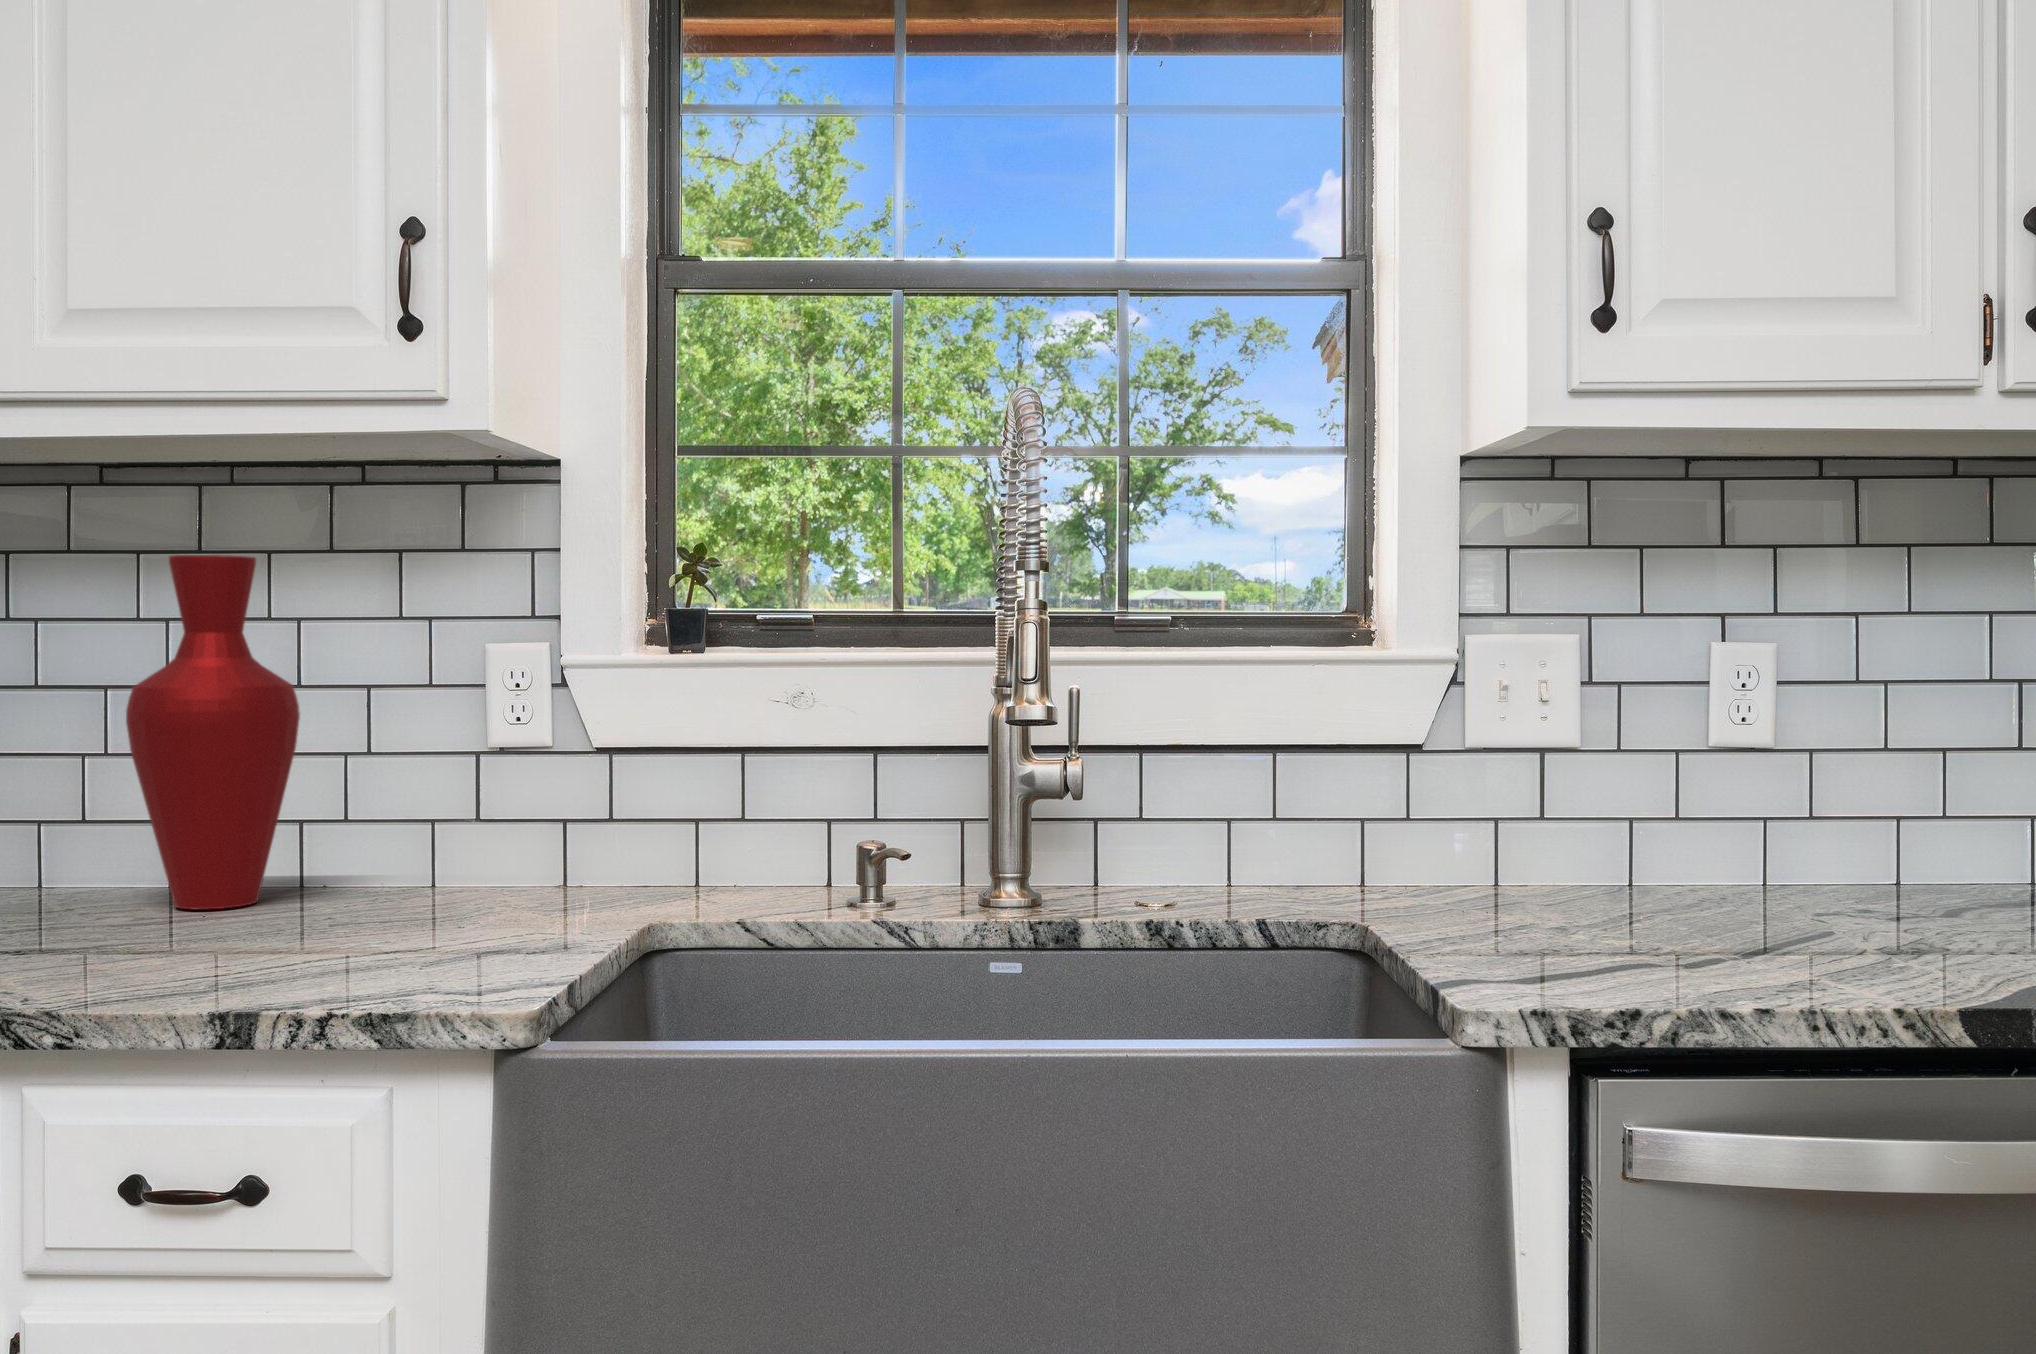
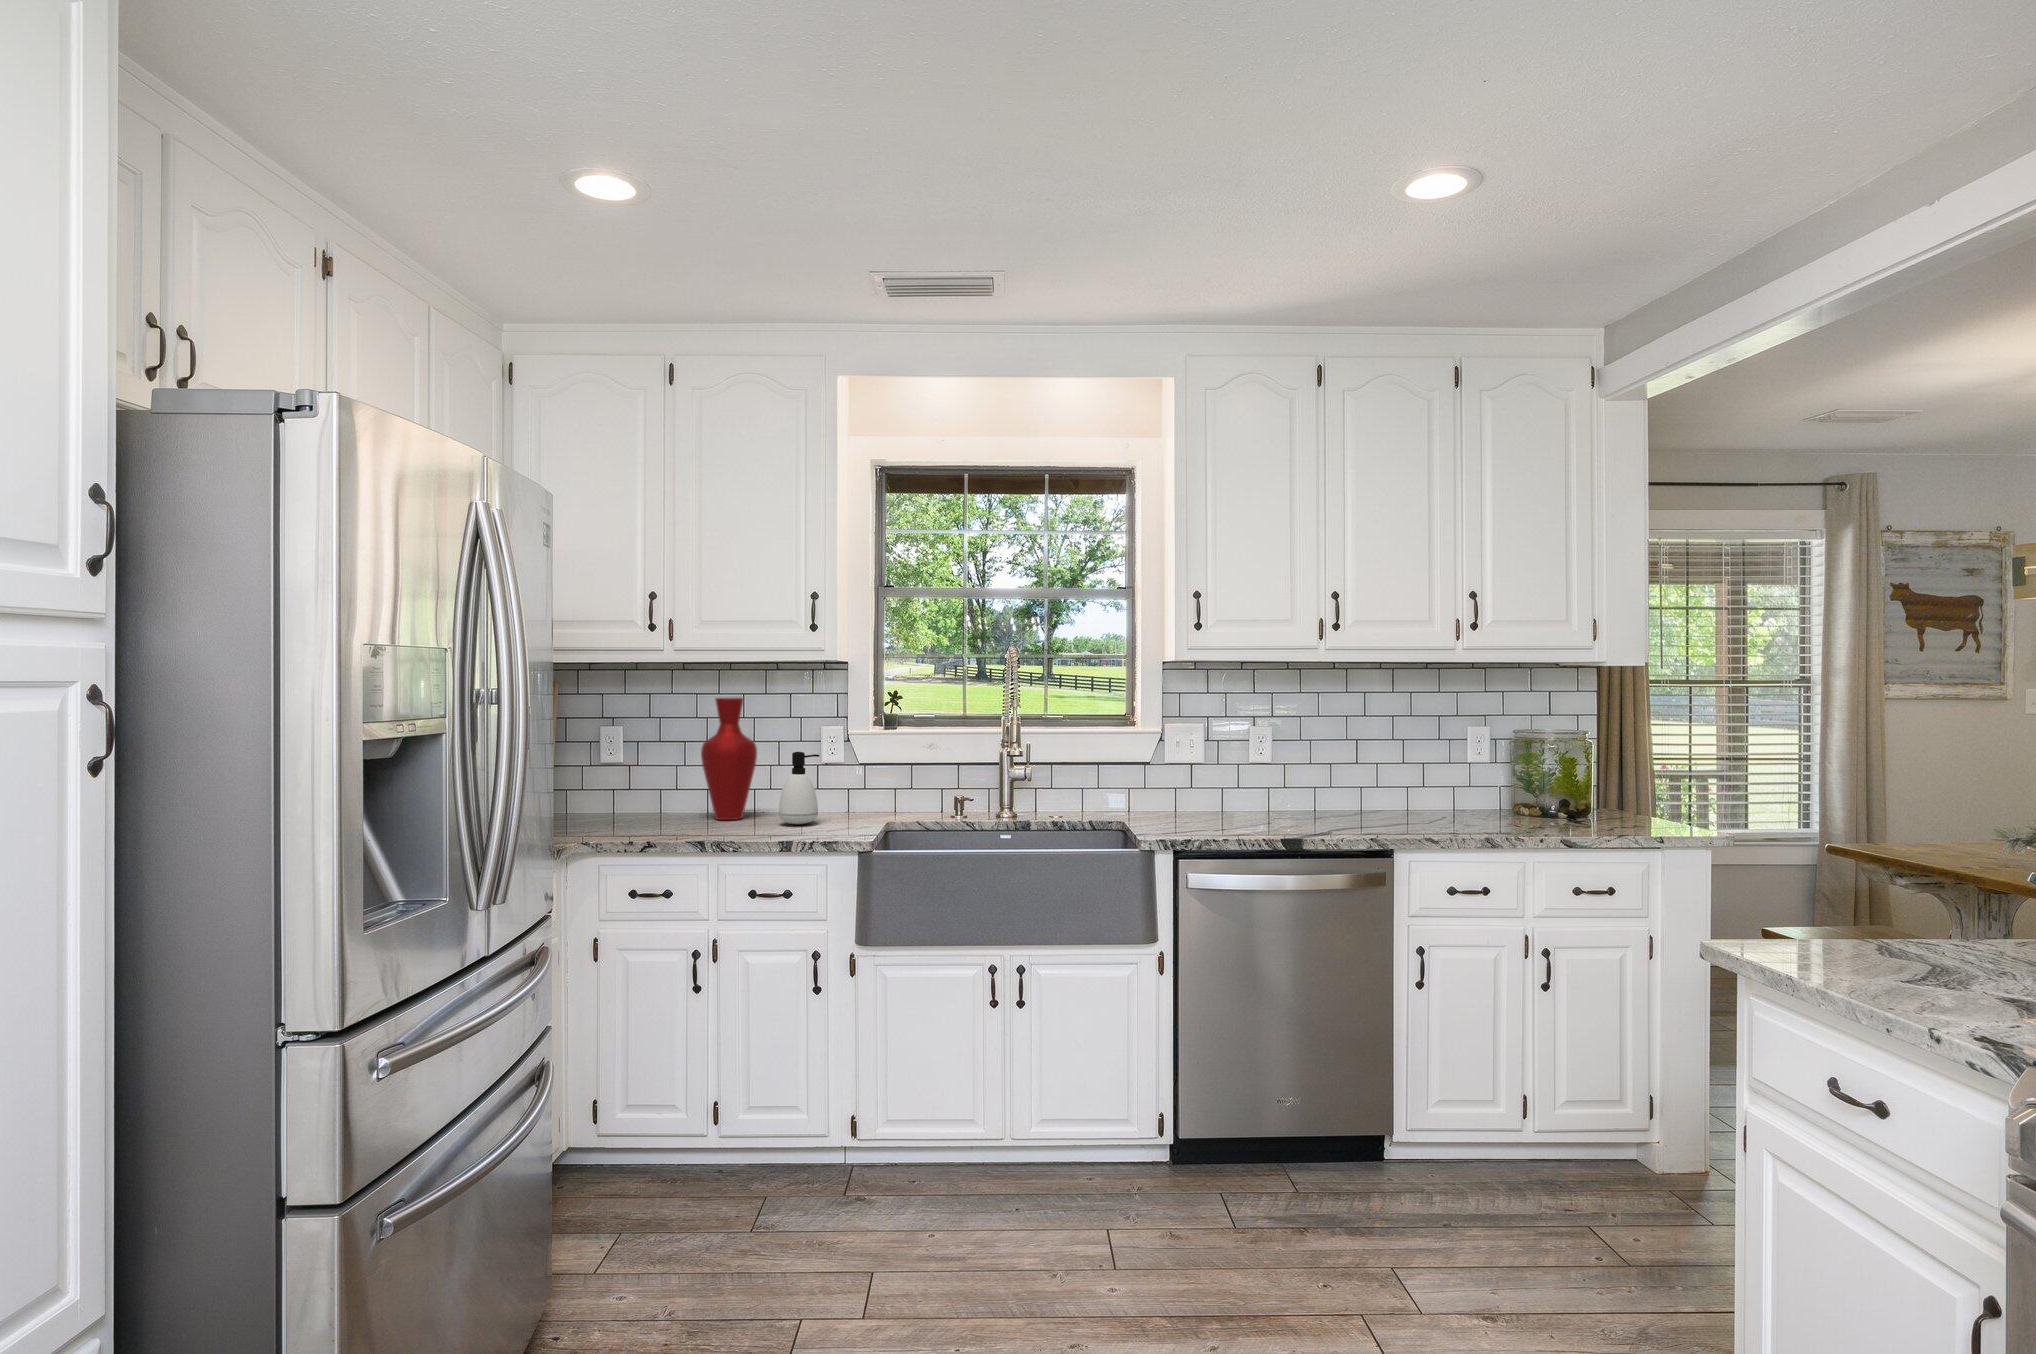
soap dispenser: none [327,710,453,927] -> present [779,752,820,824]

